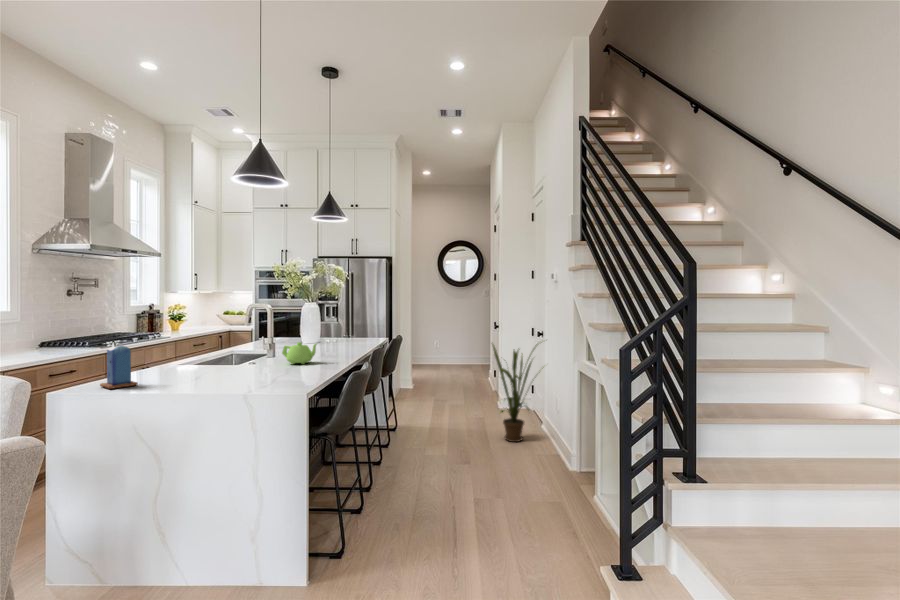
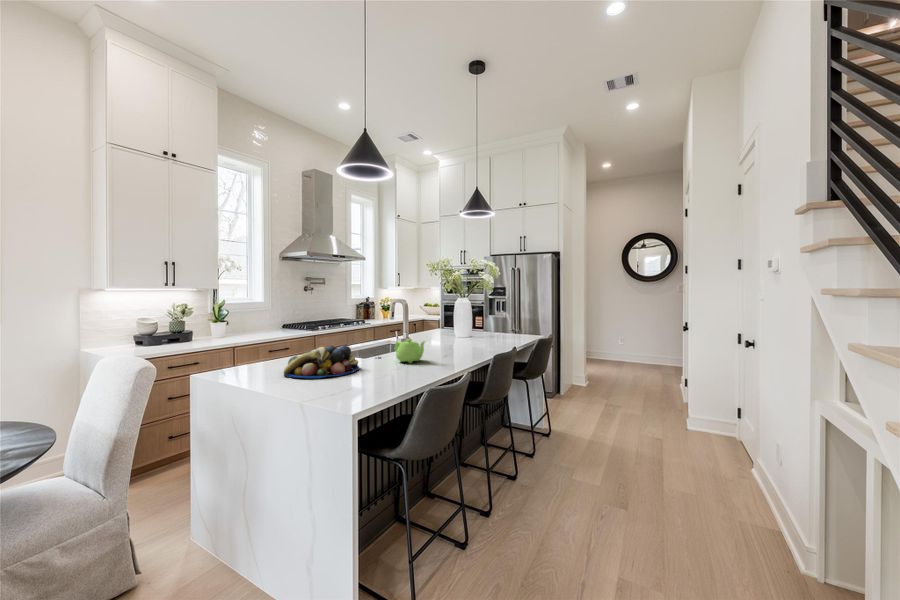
candle: present [100,343,138,389] -> none [215,333,244,377]
house plant: present [492,344,544,442] -> none [662,349,760,484]
fruit bowl: none [185,350,264,382] -> present [284,345,359,378]

